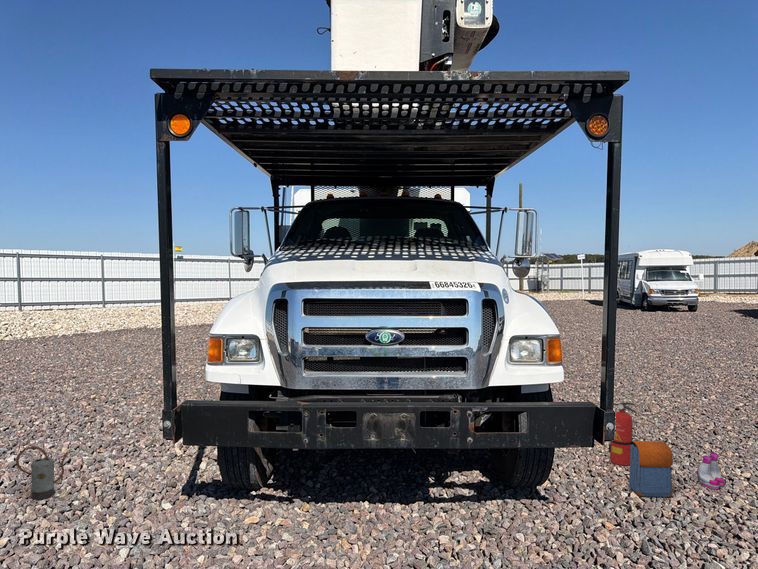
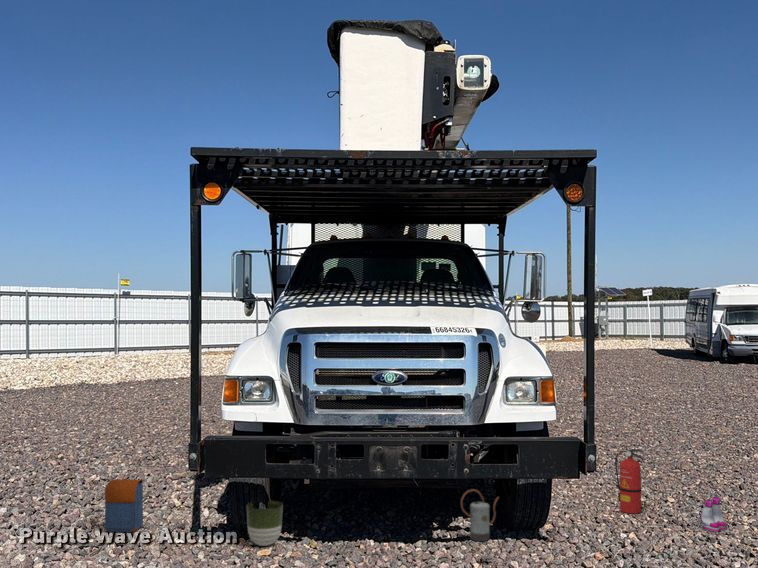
backpack: present [629,441,673,497] -> present [104,479,143,532]
watering can: present [16,446,69,500] -> present [461,489,499,541]
planter: none [235,462,273,511] -> present [247,501,283,546]

